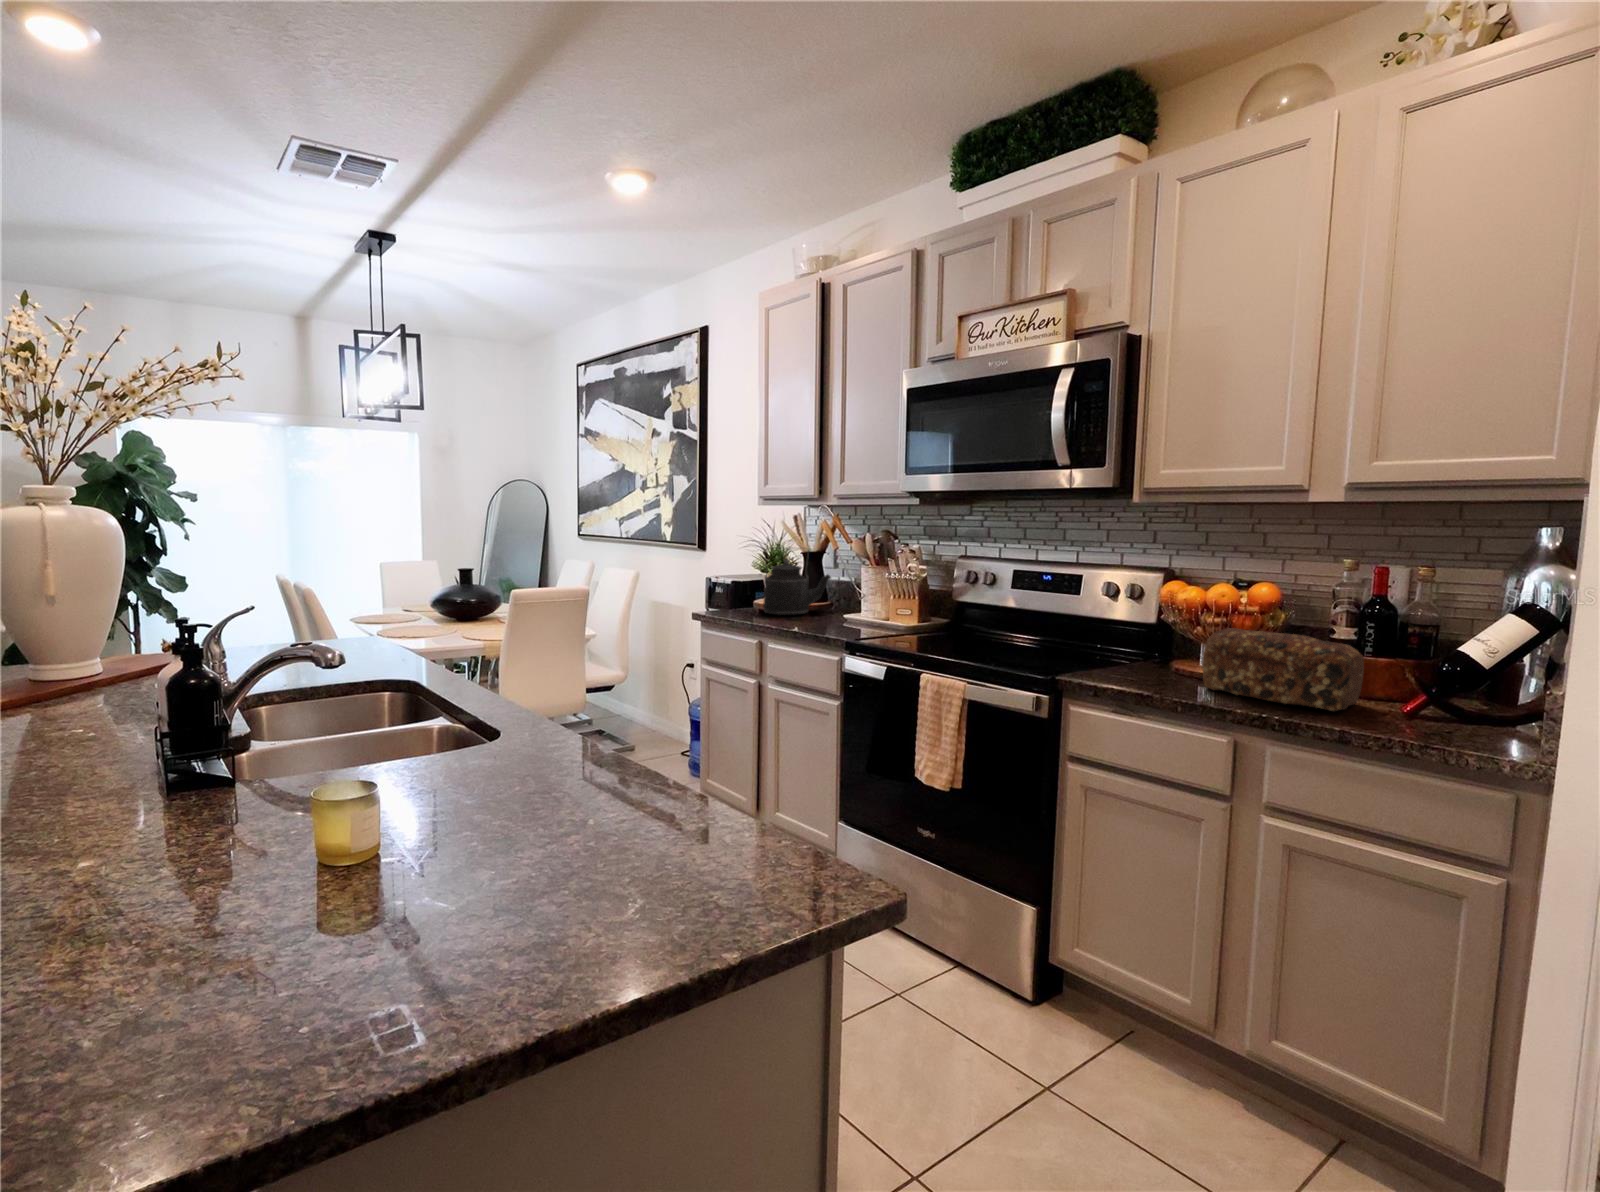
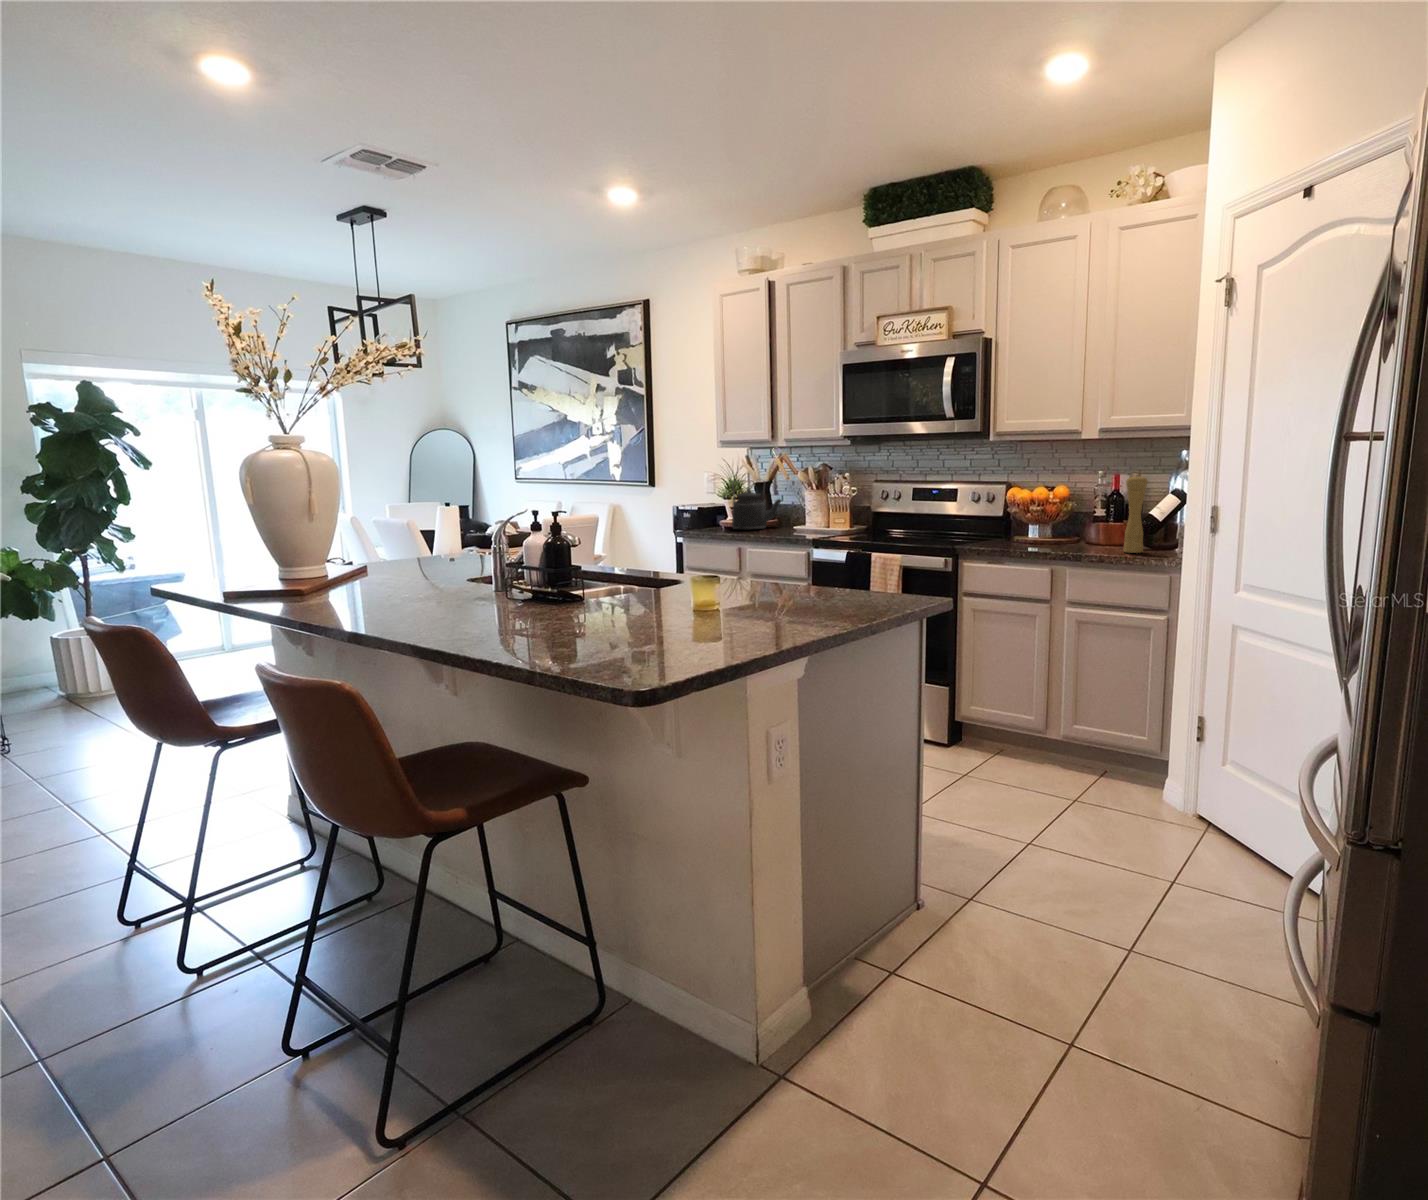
pepper mill: none [1415,580,1482,736] -> present [1124,476,1148,553]
bread loaf: present [1202,628,1364,711] -> none [1027,511,1107,548]

